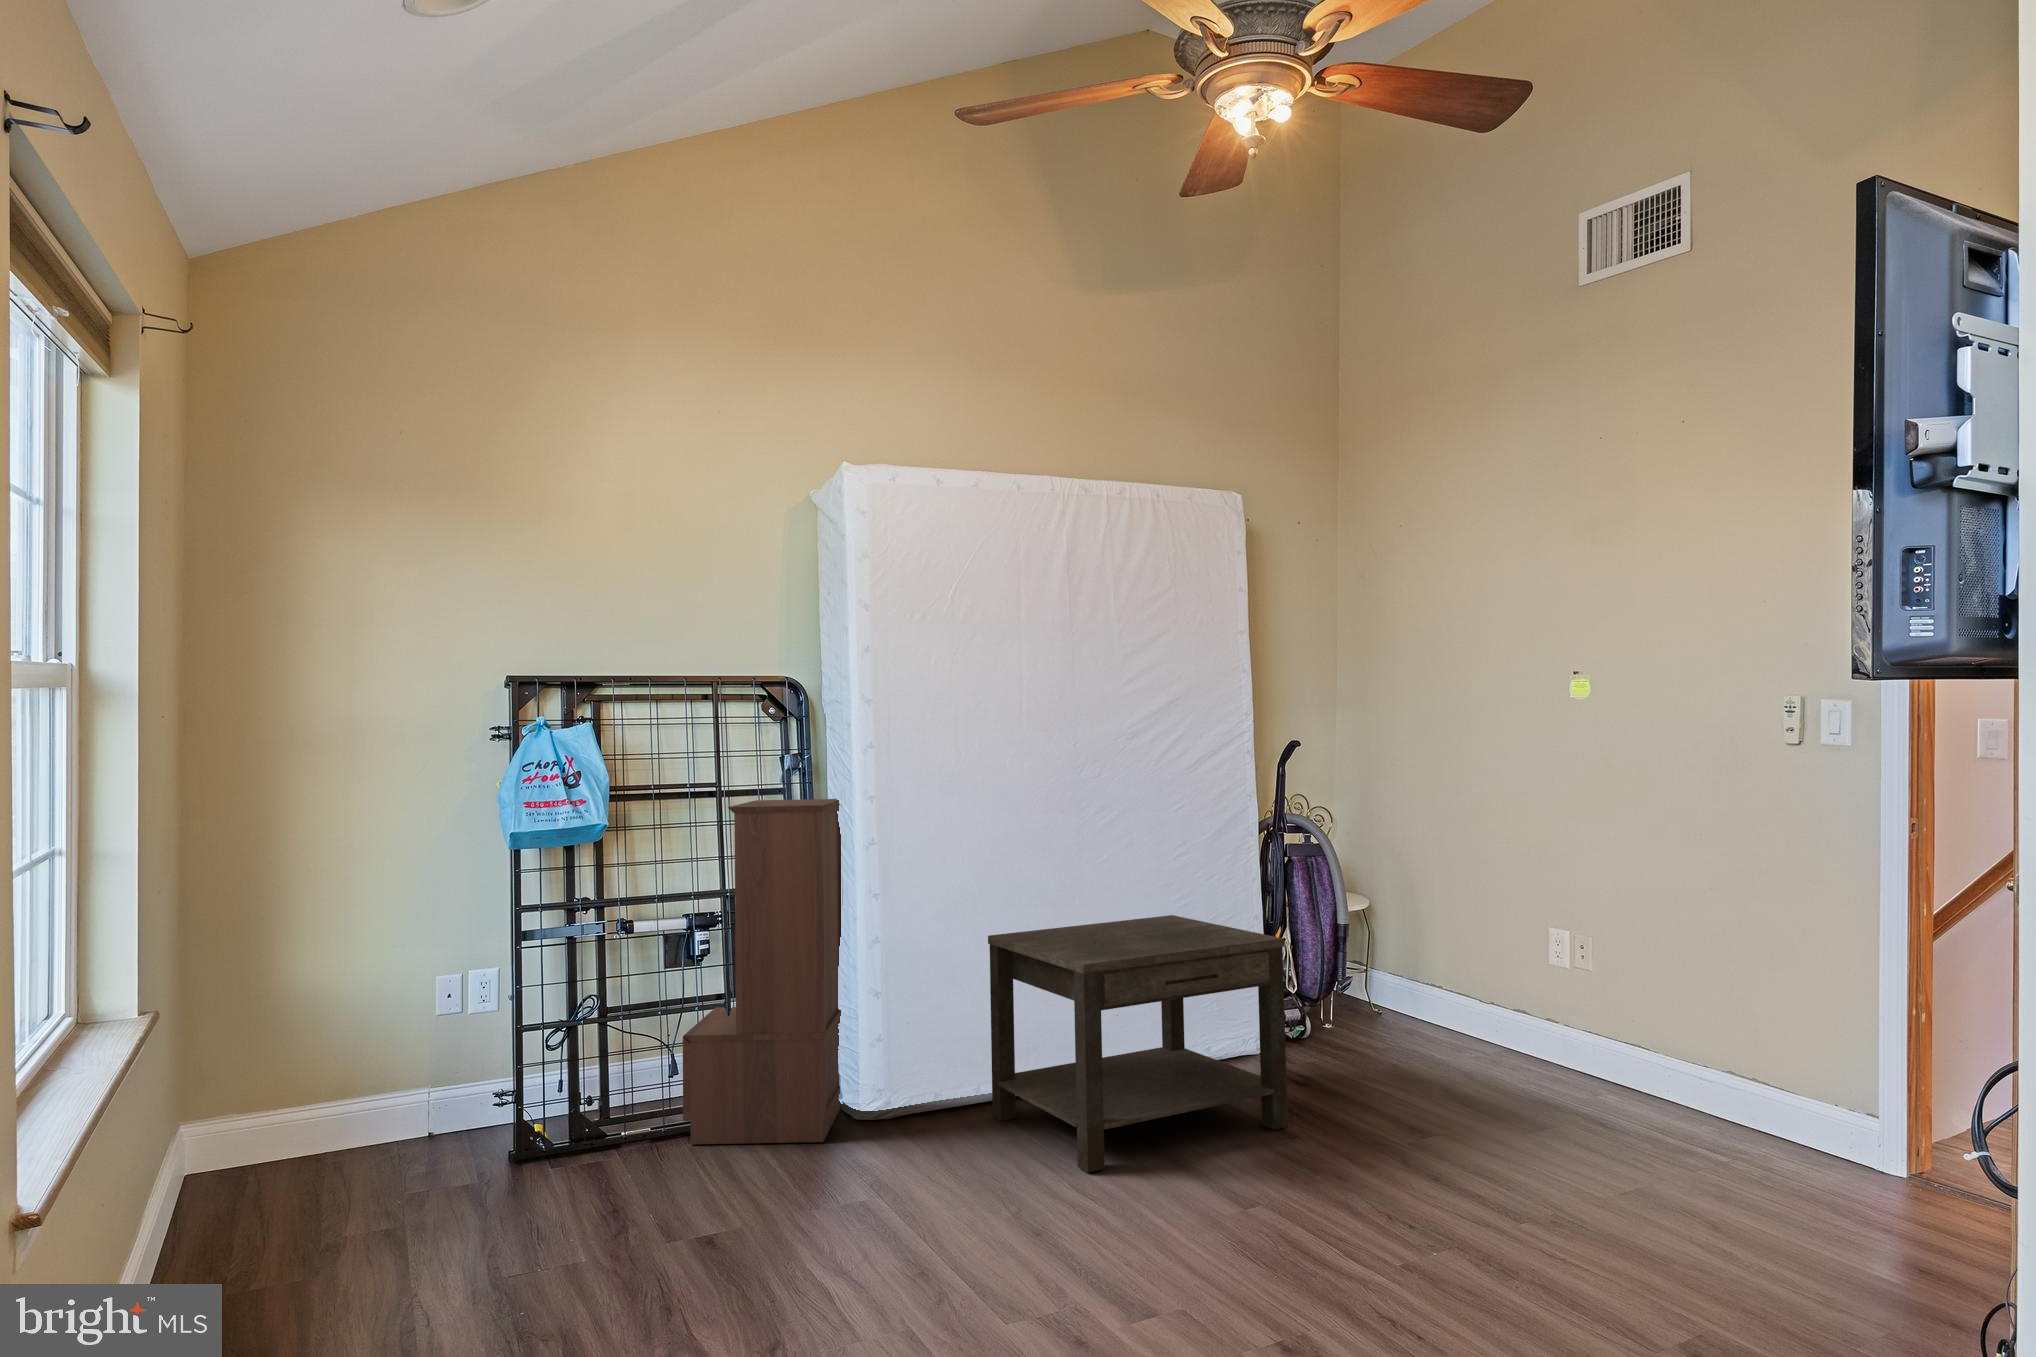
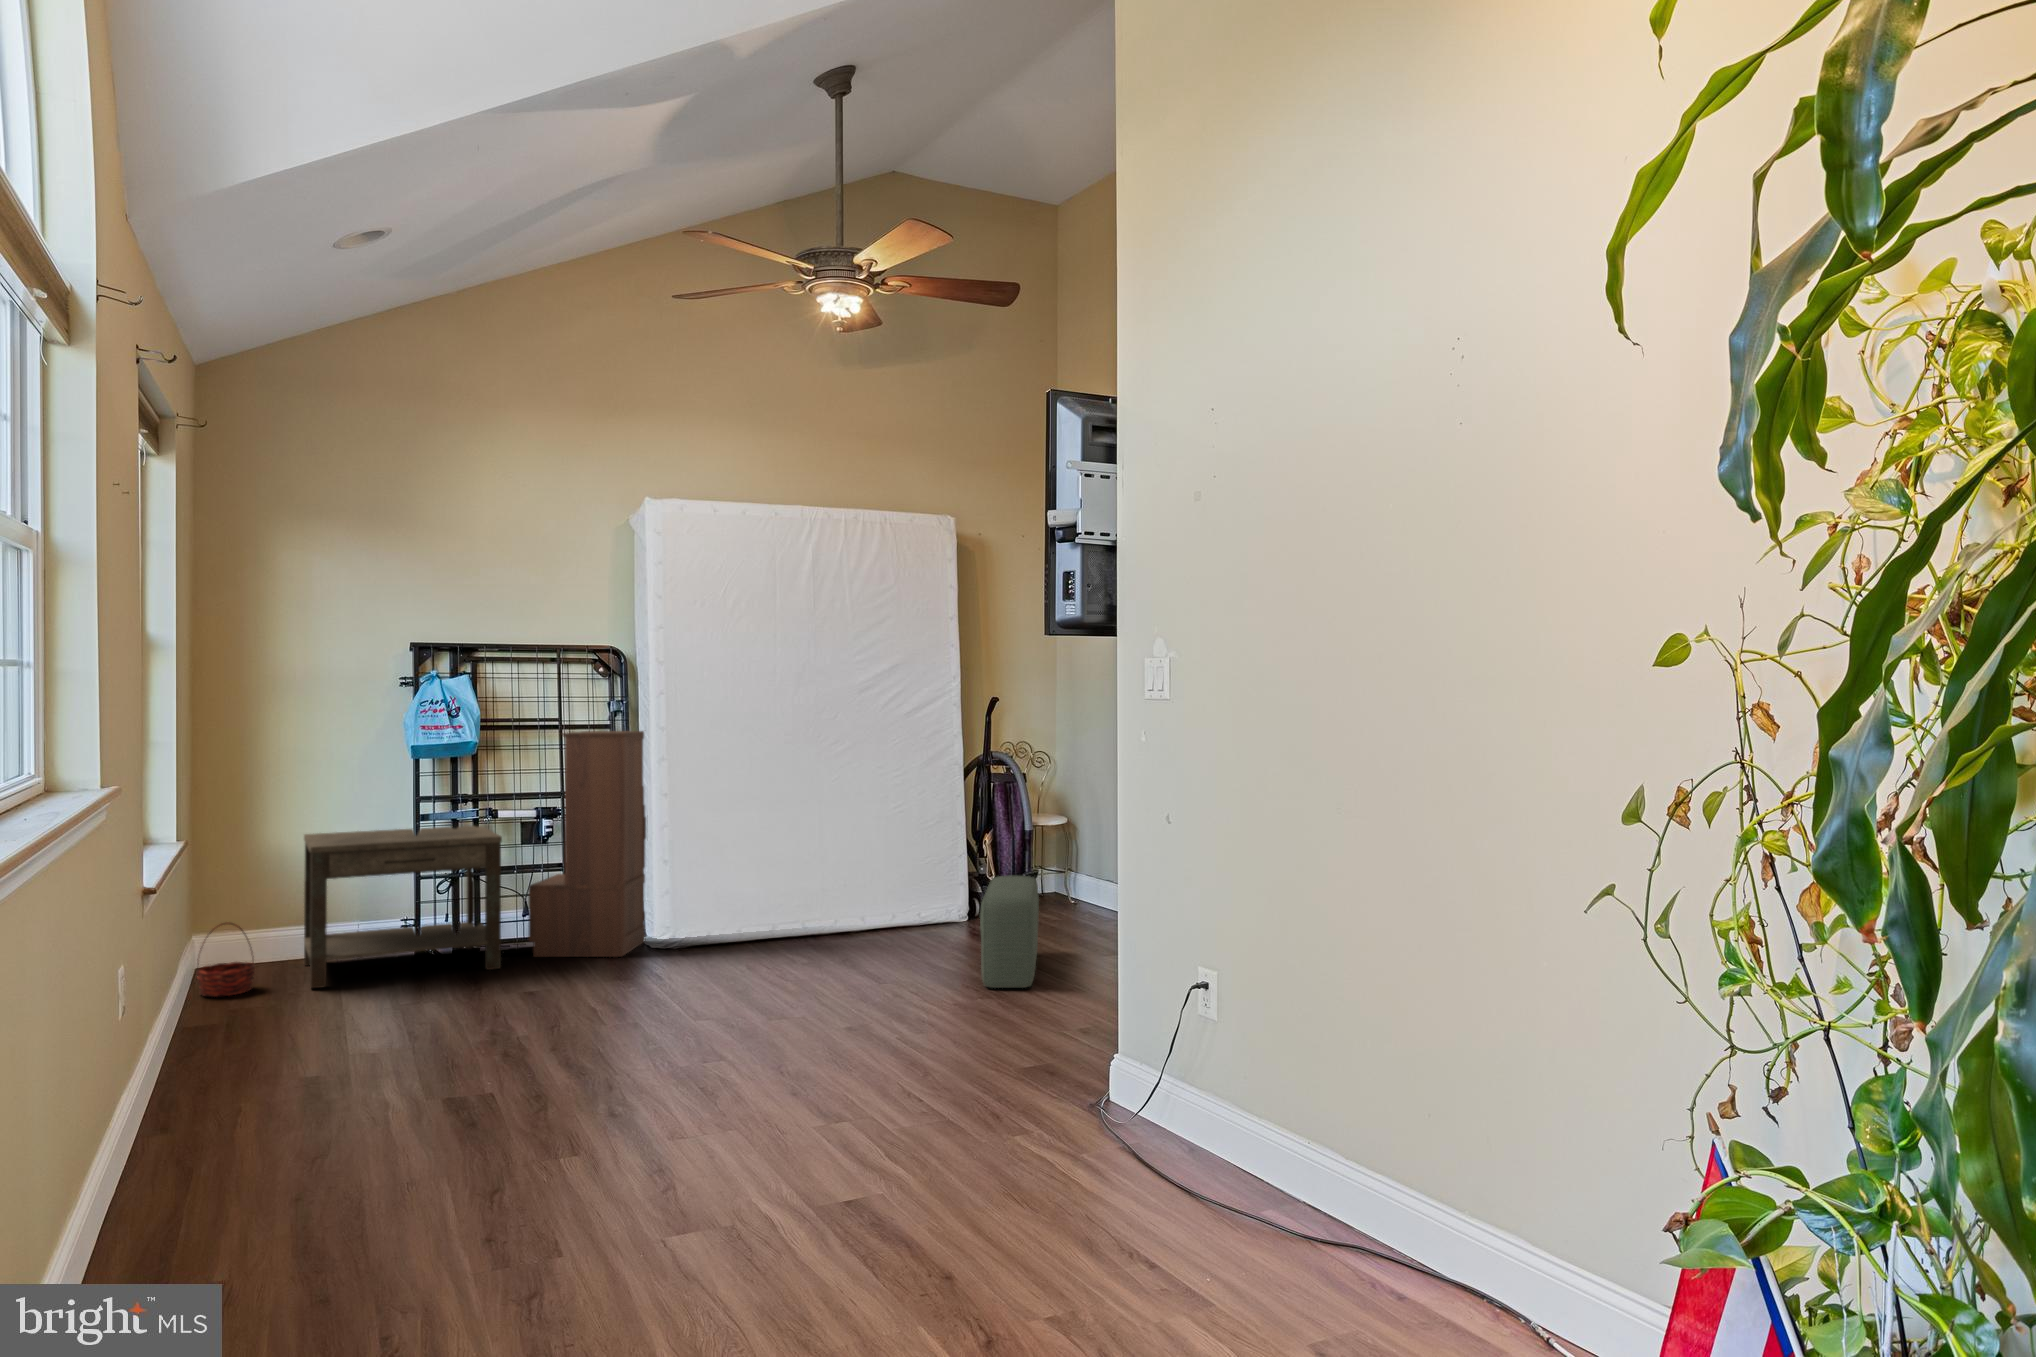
side table: present [988,915,1288,1173] -> present [304,826,502,988]
pouf: none [1367,1010,1520,1218] -> present [980,876,1039,988]
basket: none [165,1129,266,1259] -> present [196,922,255,997]

